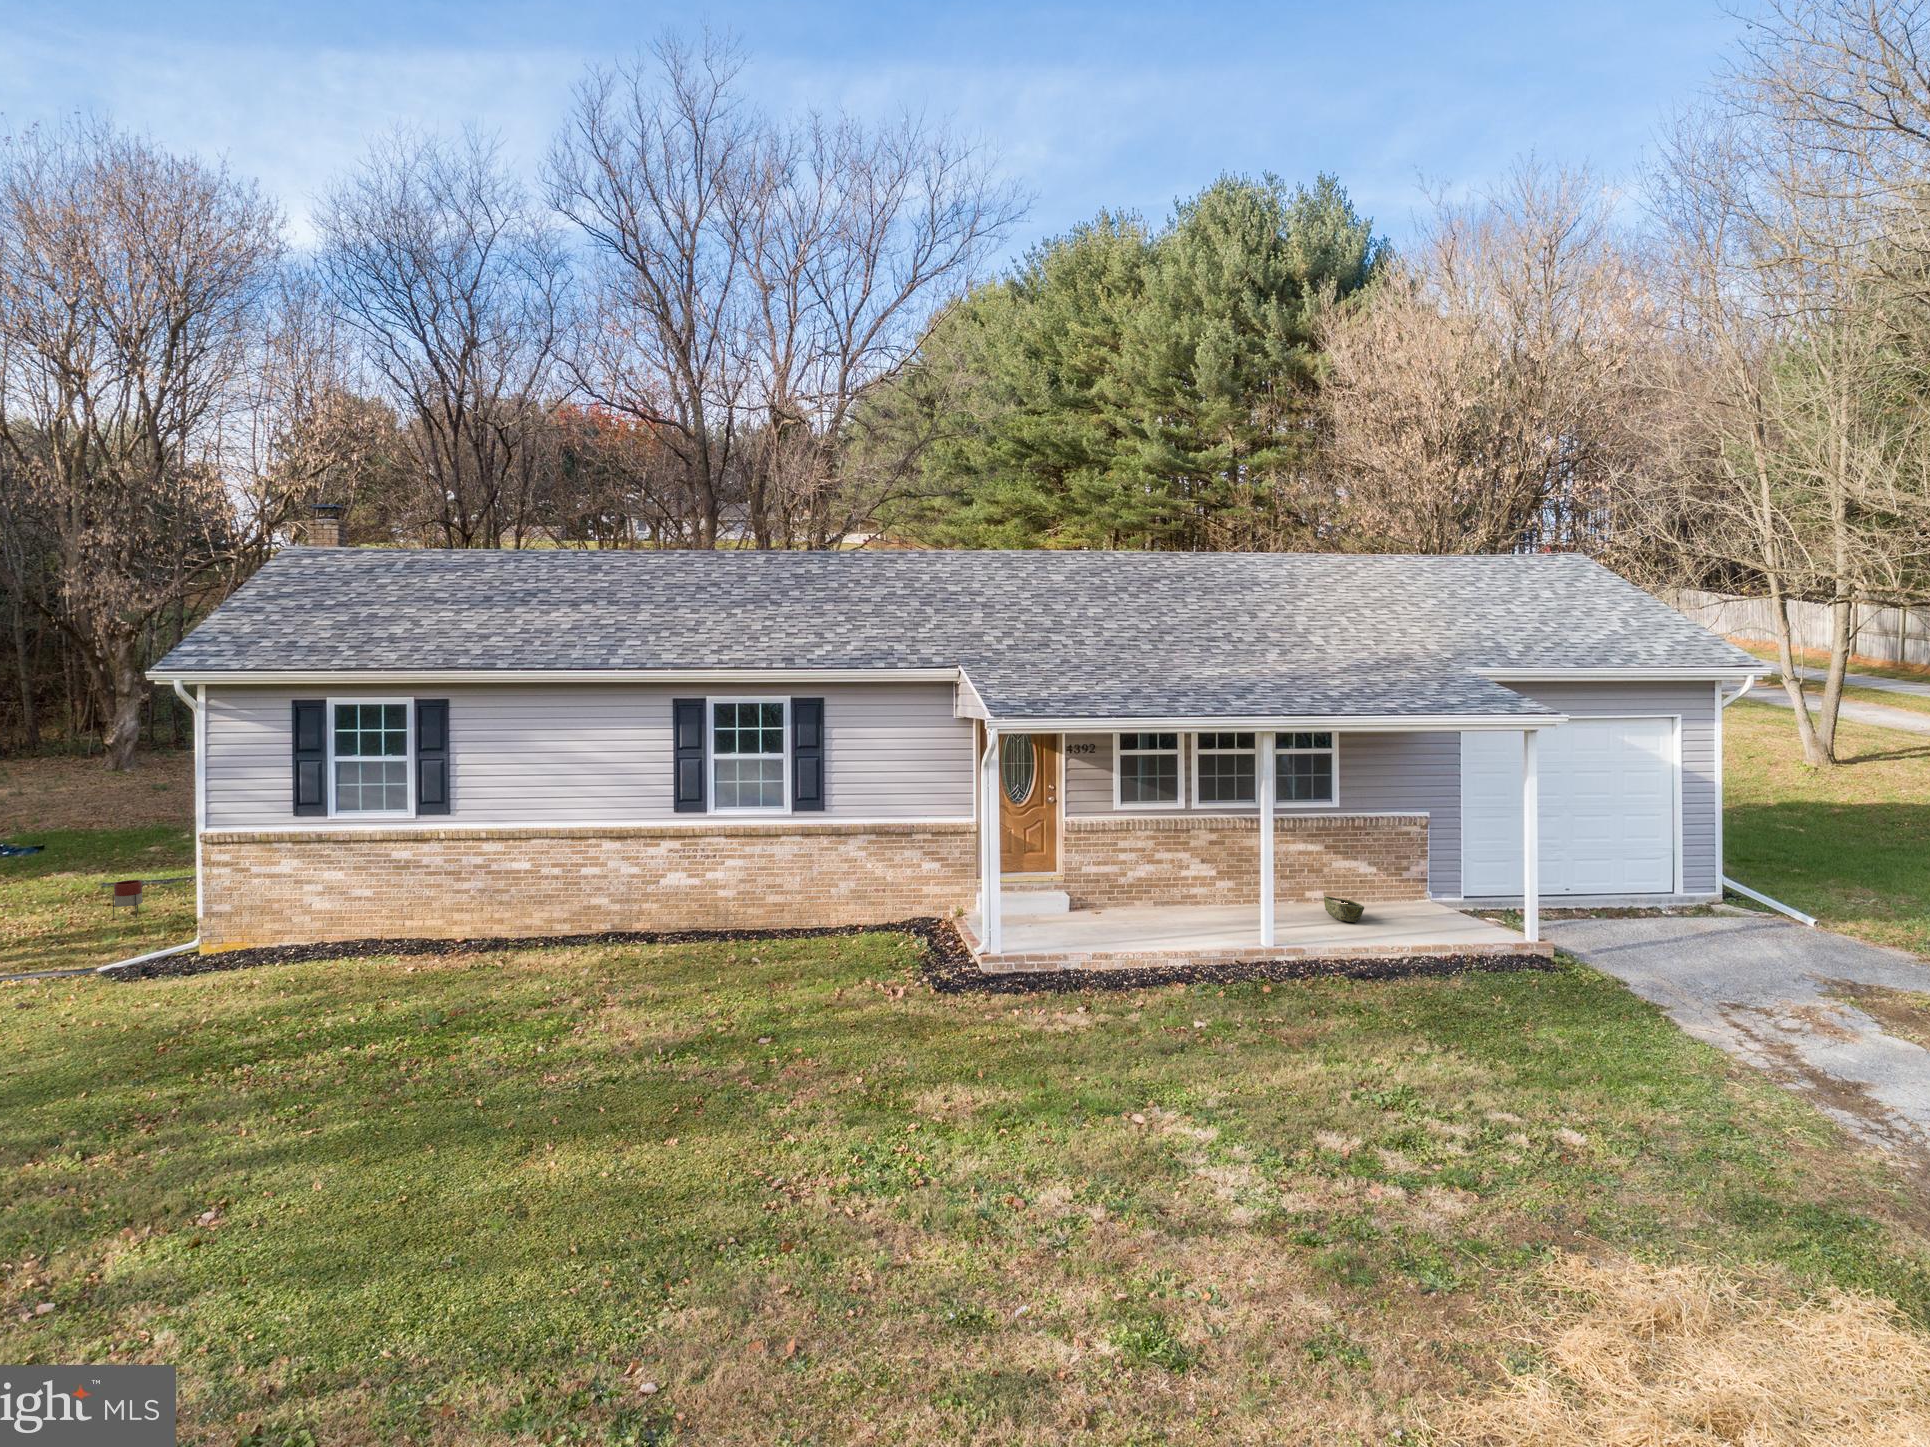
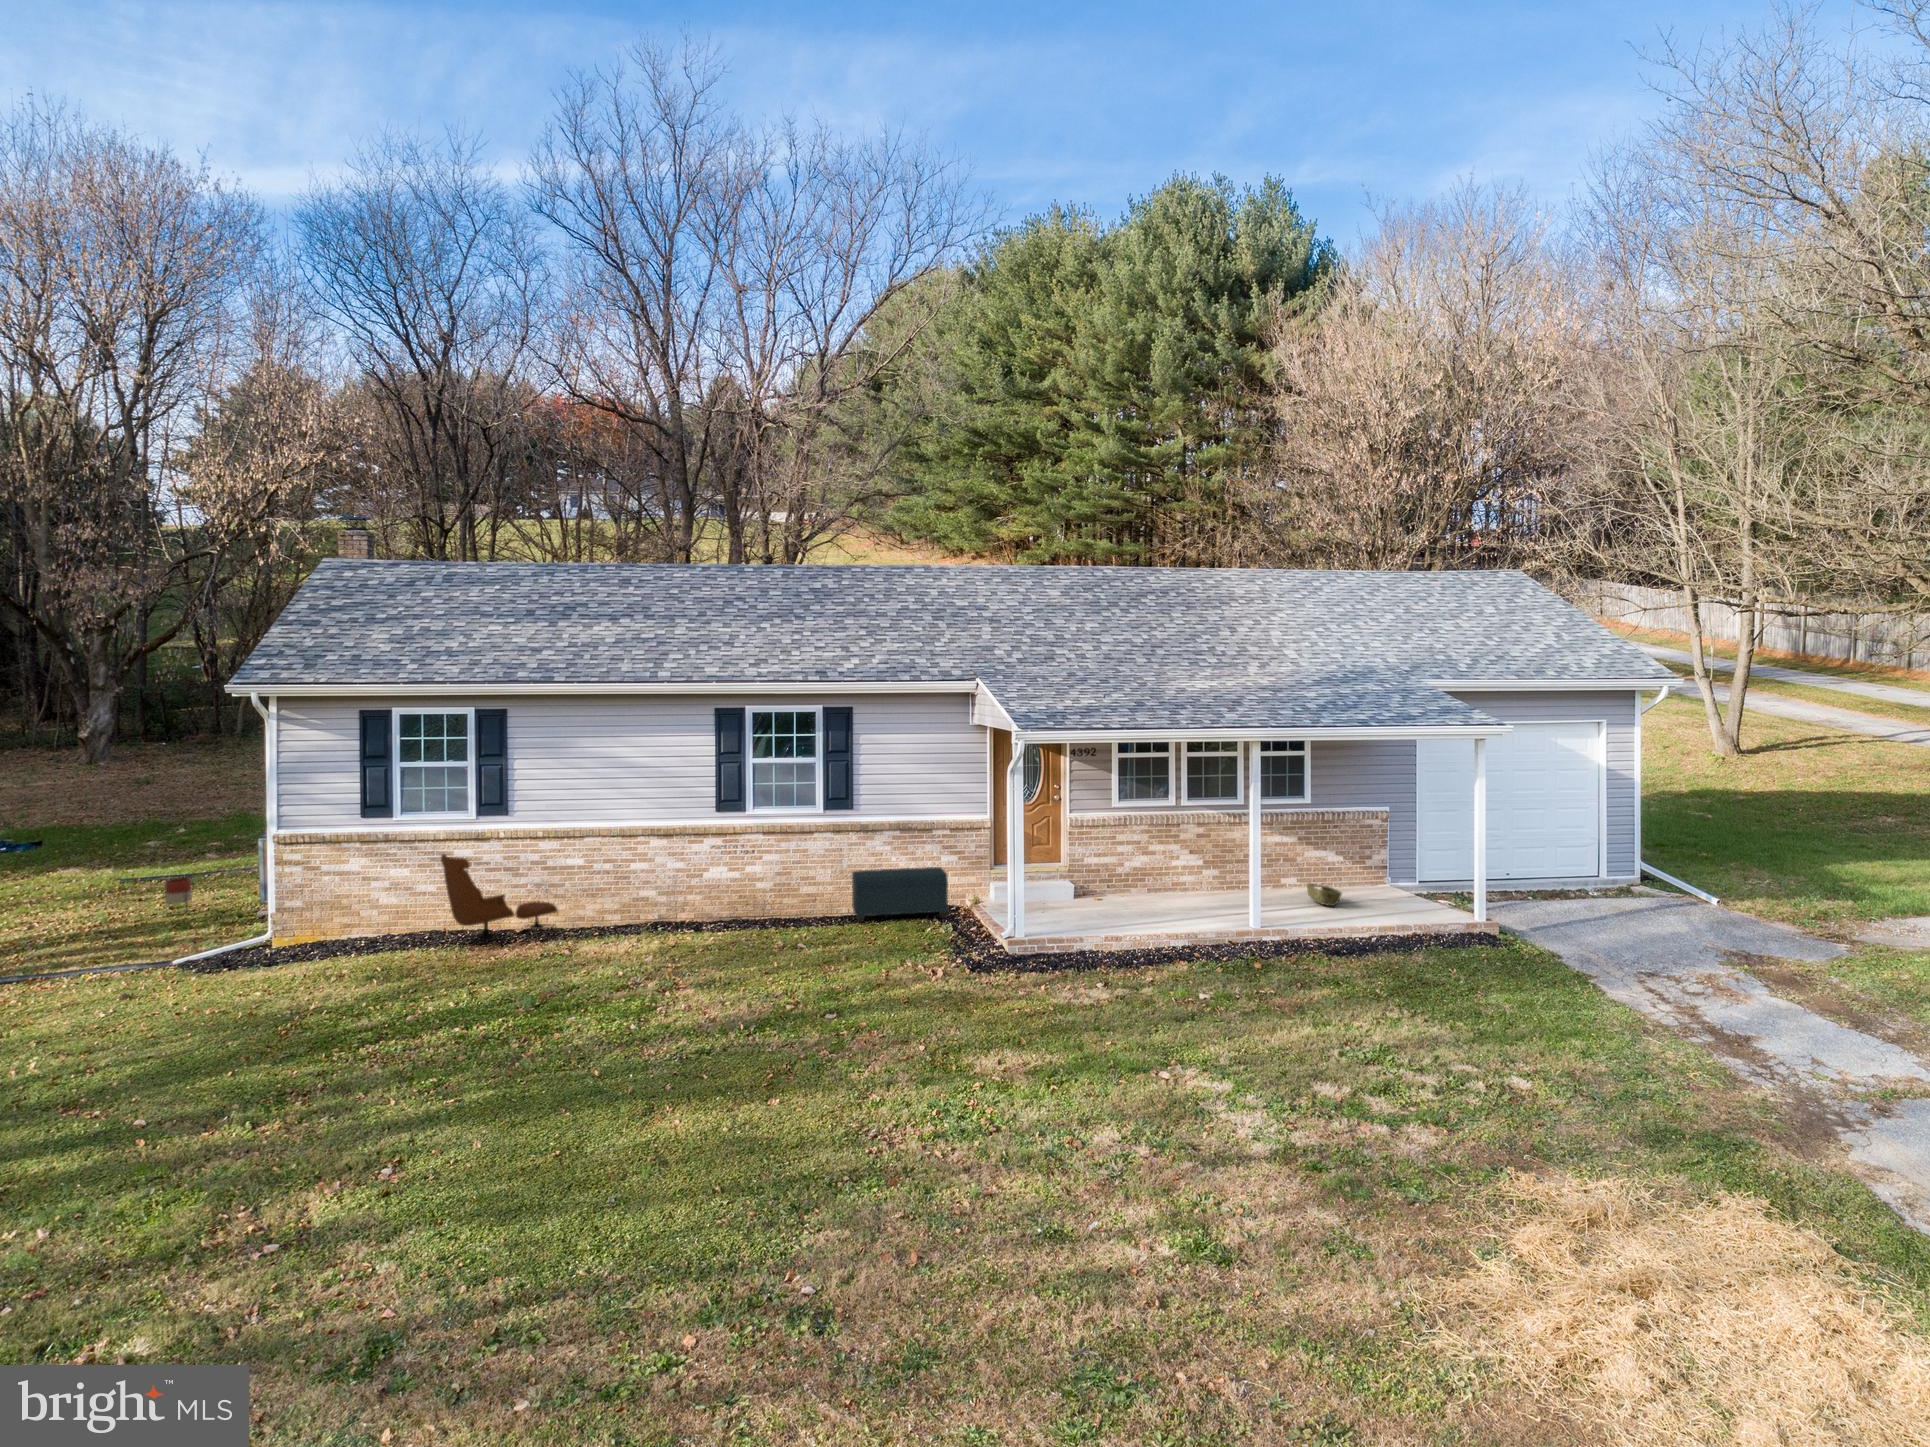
lounge chair: none [372,855,501,957] -> present [441,854,557,948]
bench: none [815,875,918,934] -> present [852,867,948,922]

